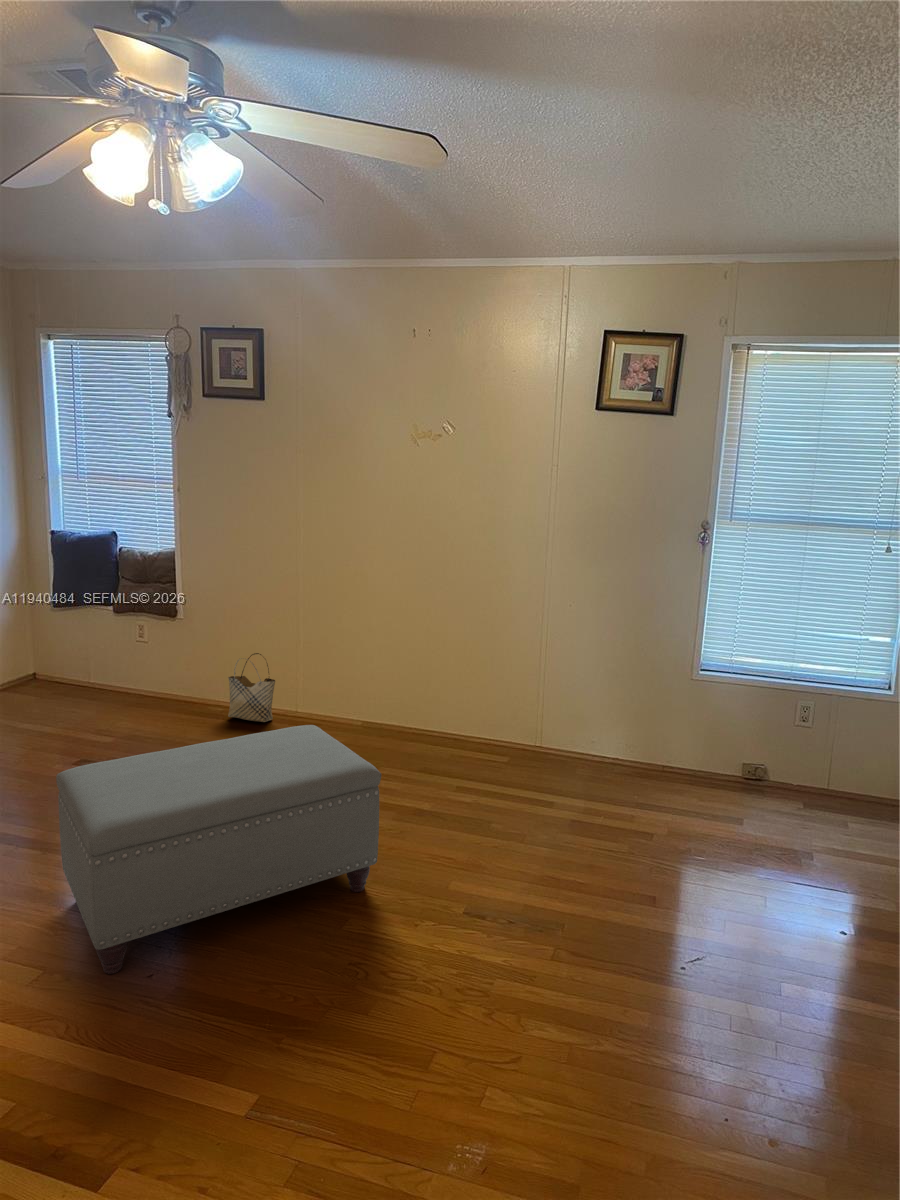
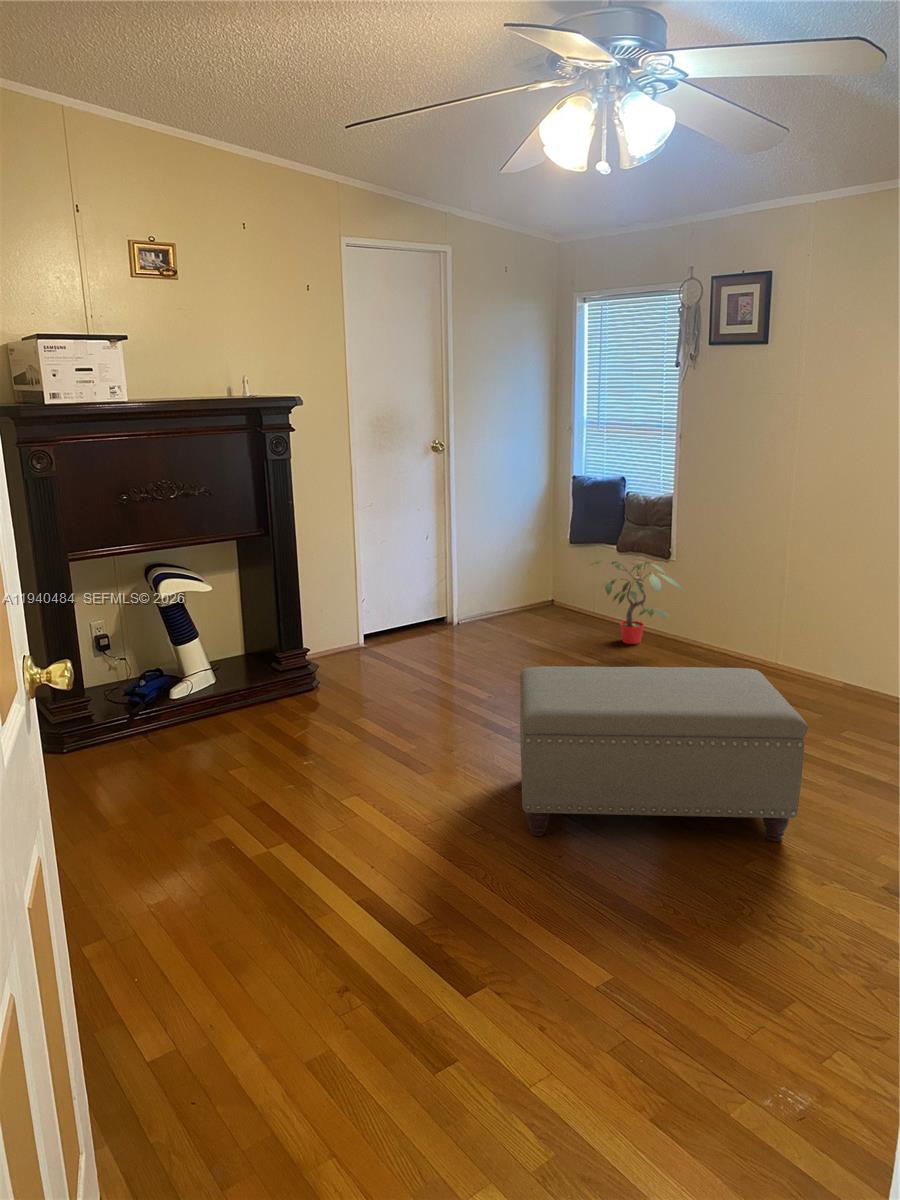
potted plant: none [85,621,201,712] -> present [592,561,682,644]
woven basket: present [228,653,275,722] -> none [705,601,755,670]

